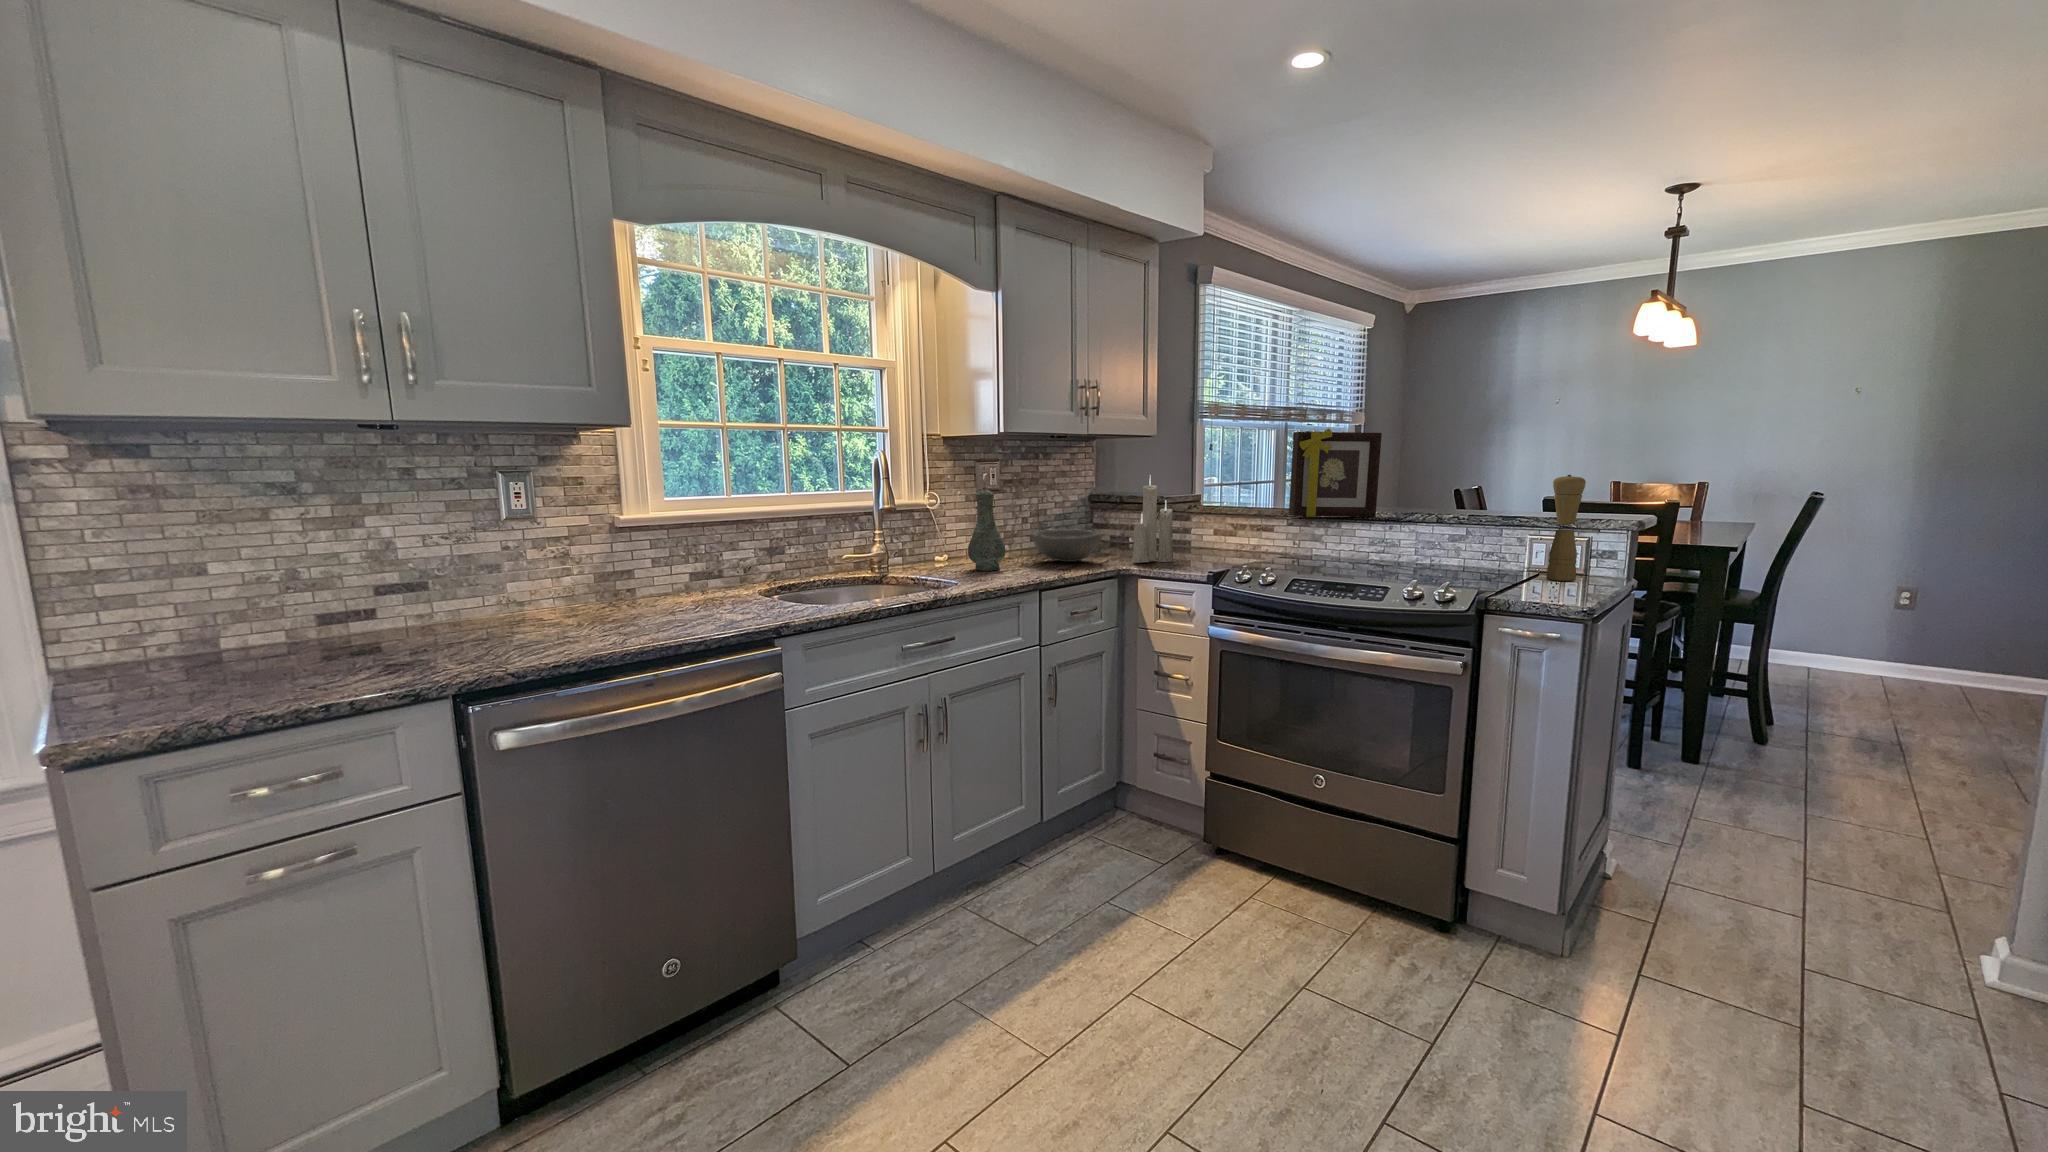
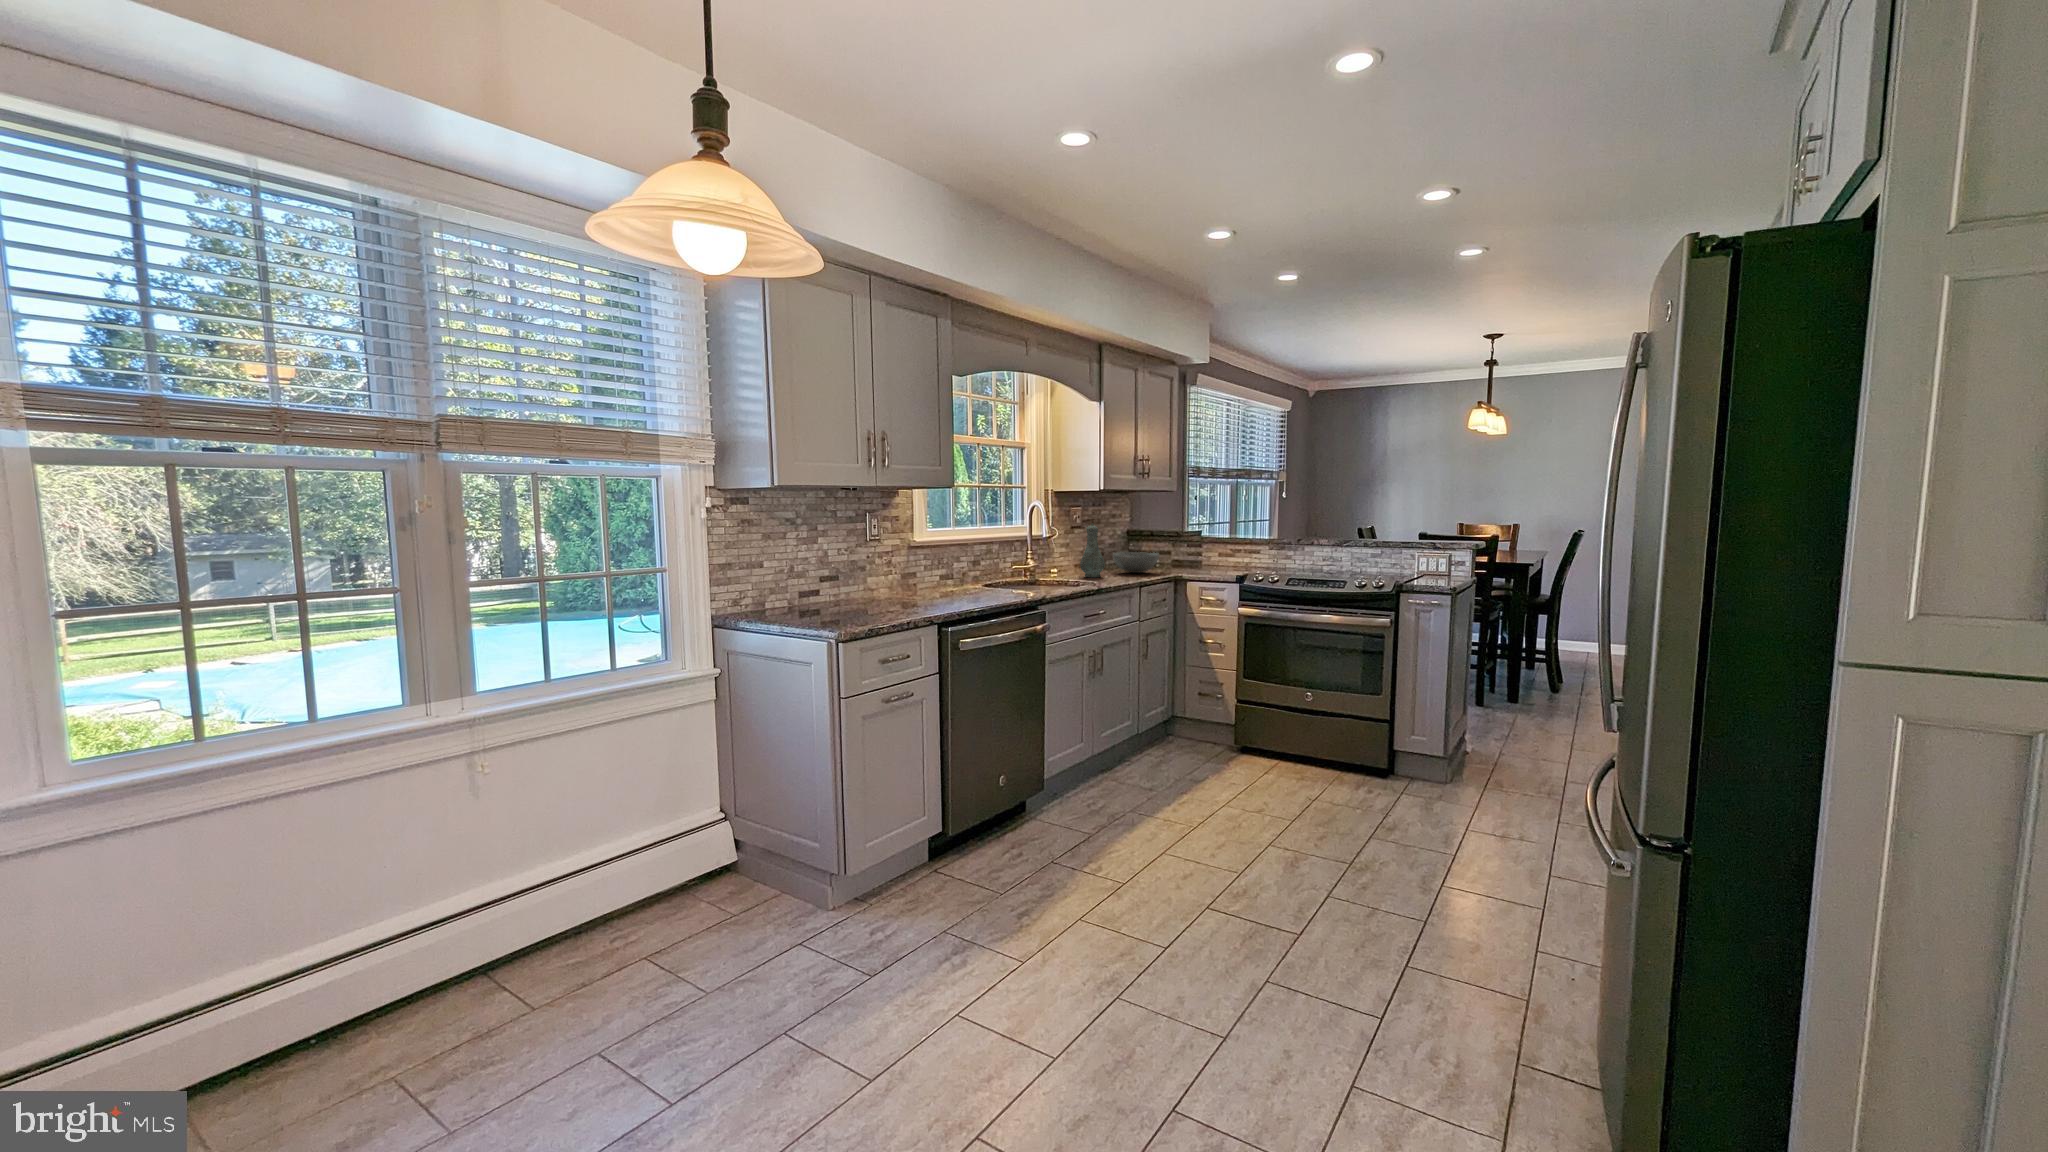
picture frame: present [1289,428,1382,517] -> none [1275,489,1329,543]
candle: present [1132,475,1173,563] -> none [1178,514,1204,573]
pepper mill: present [1546,475,1586,581] -> none [1427,518,1446,578]

